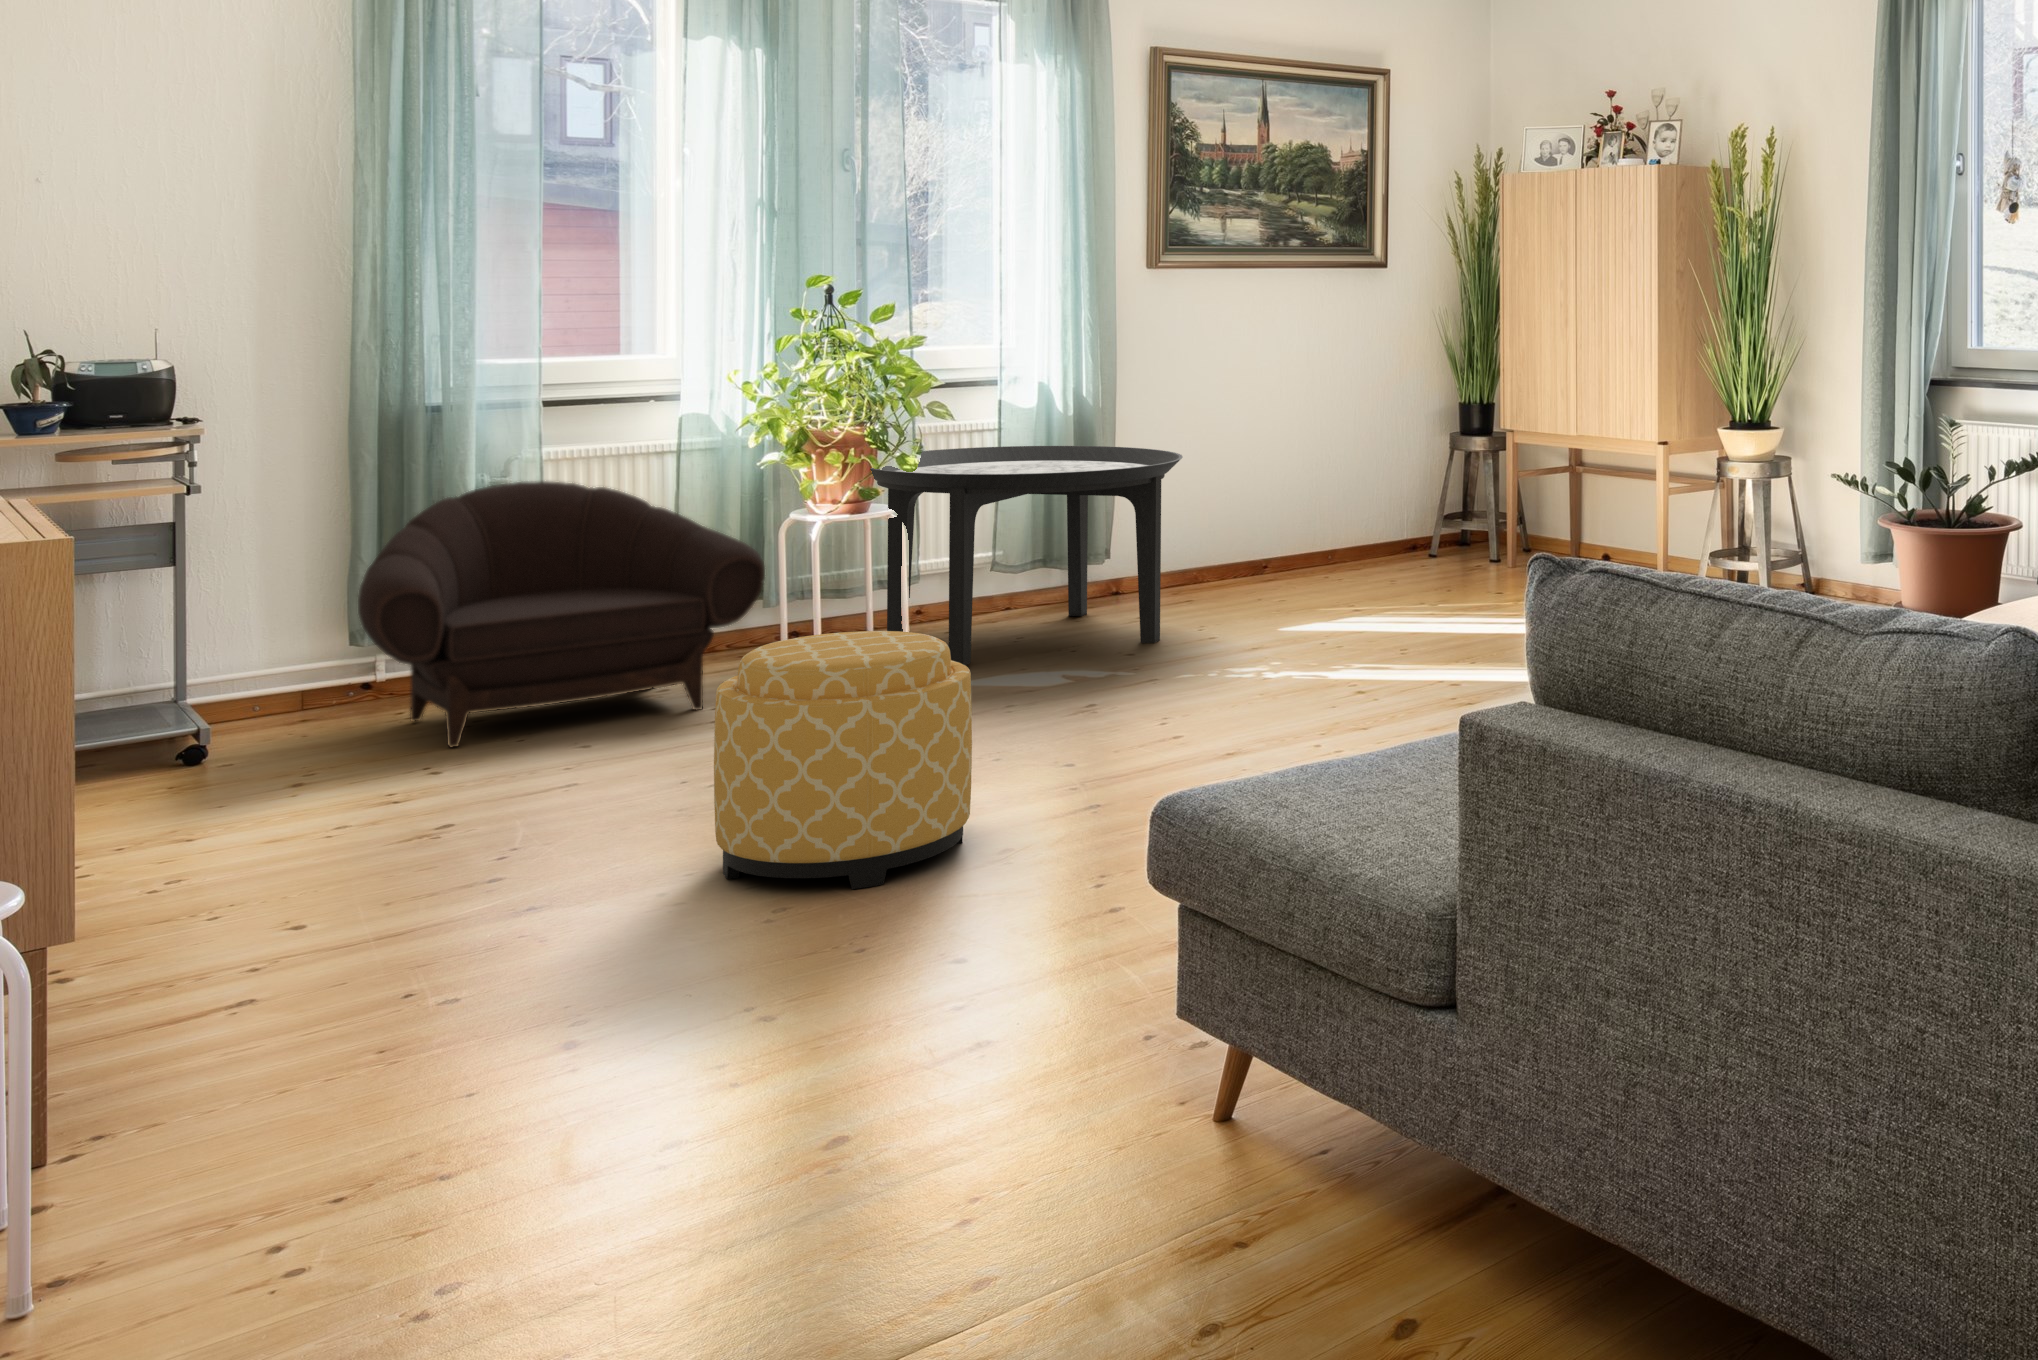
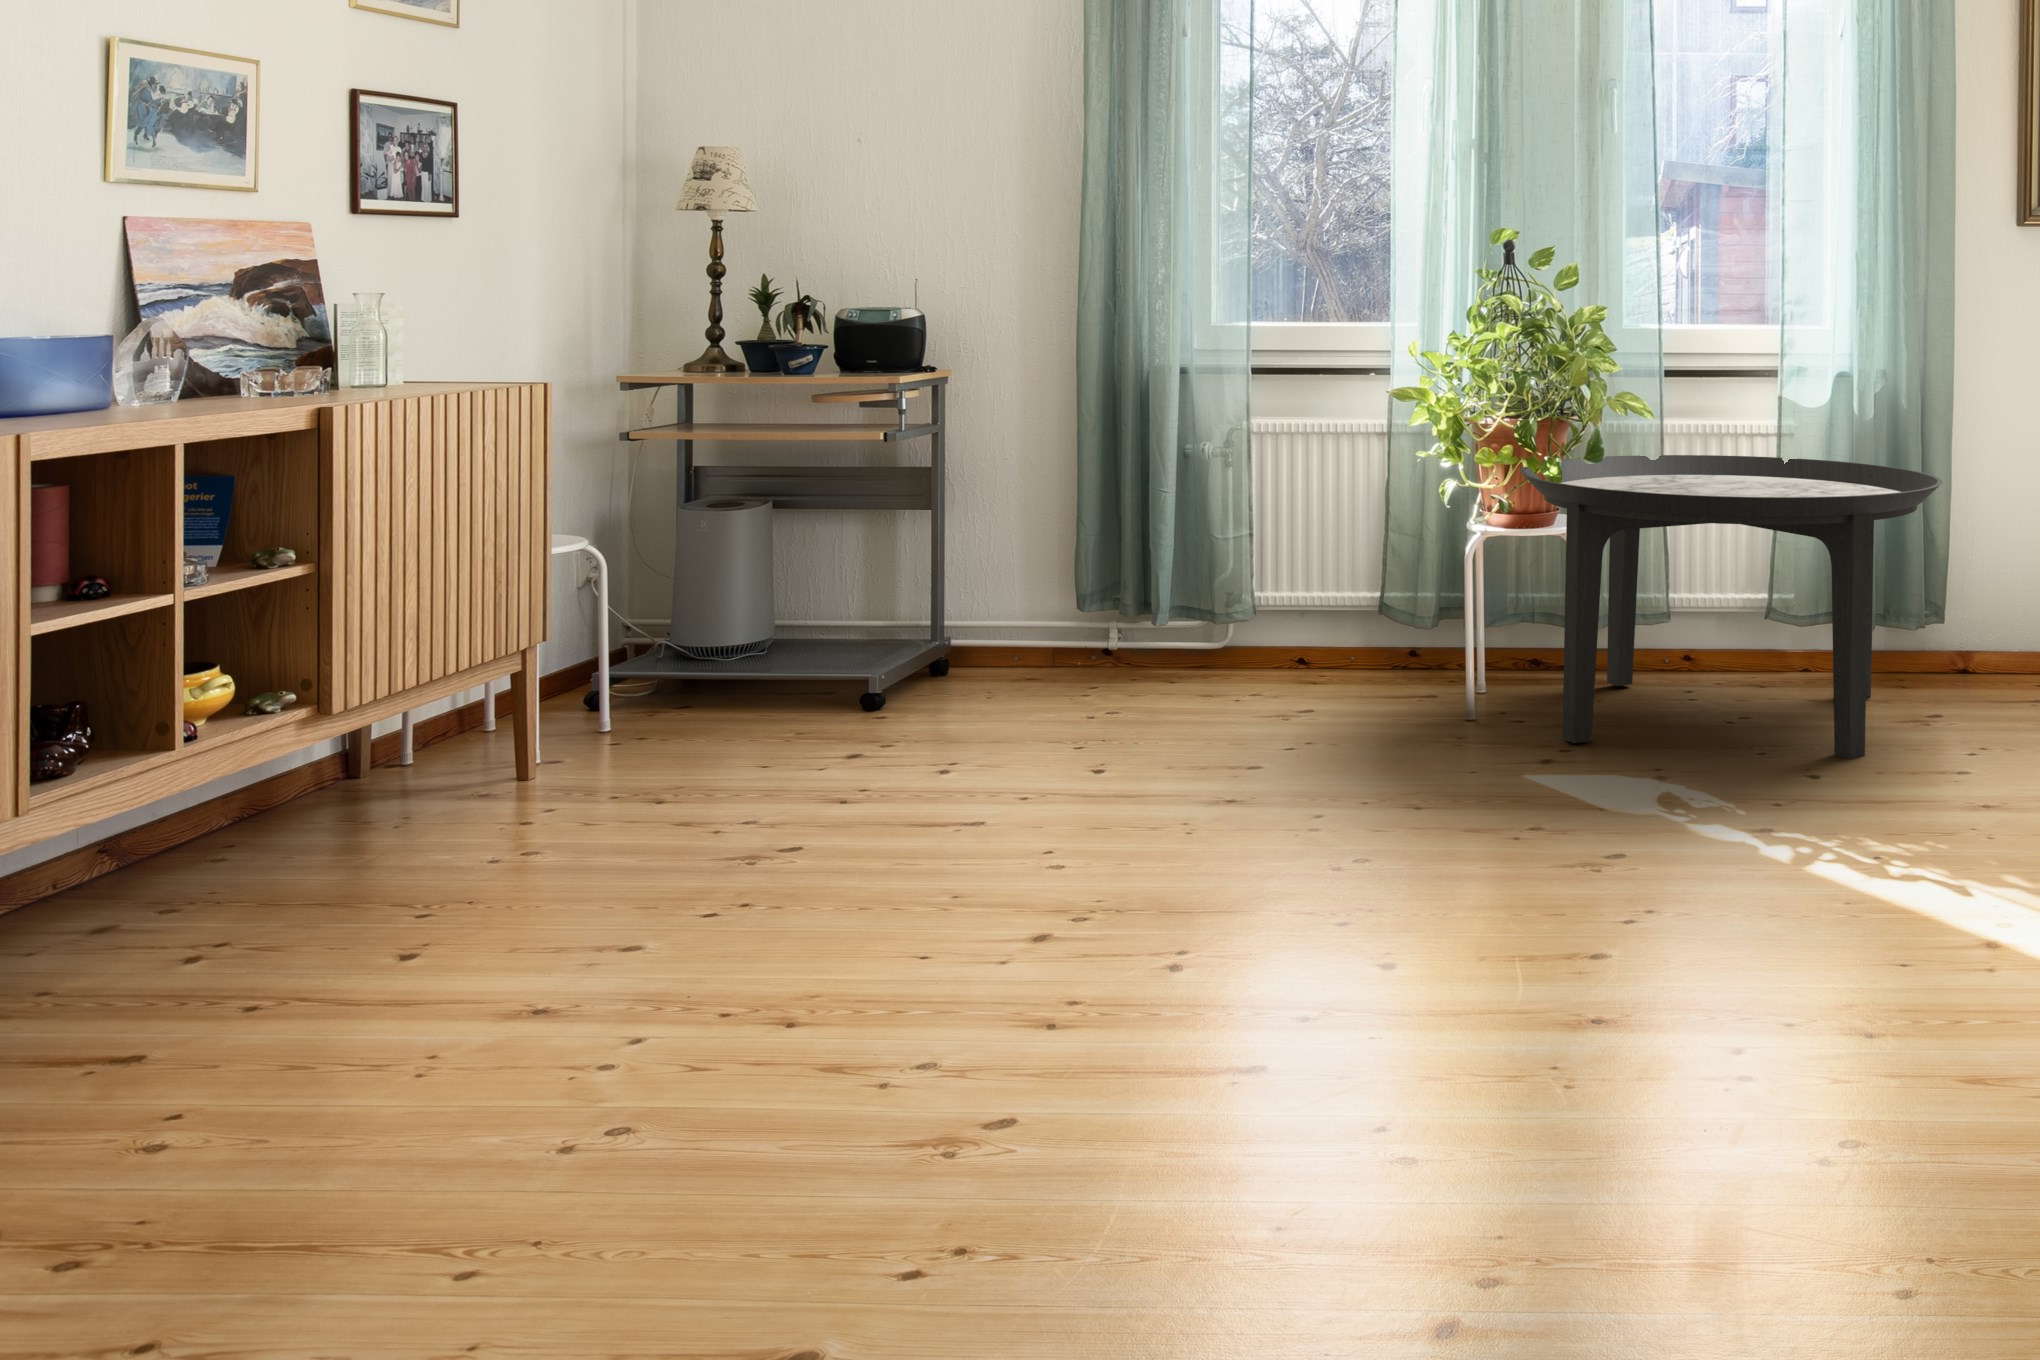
armchair: present [358,481,765,747] -> none [920,451,1337,741]
ottoman: present [714,631,972,889] -> none [581,679,965,1082]

